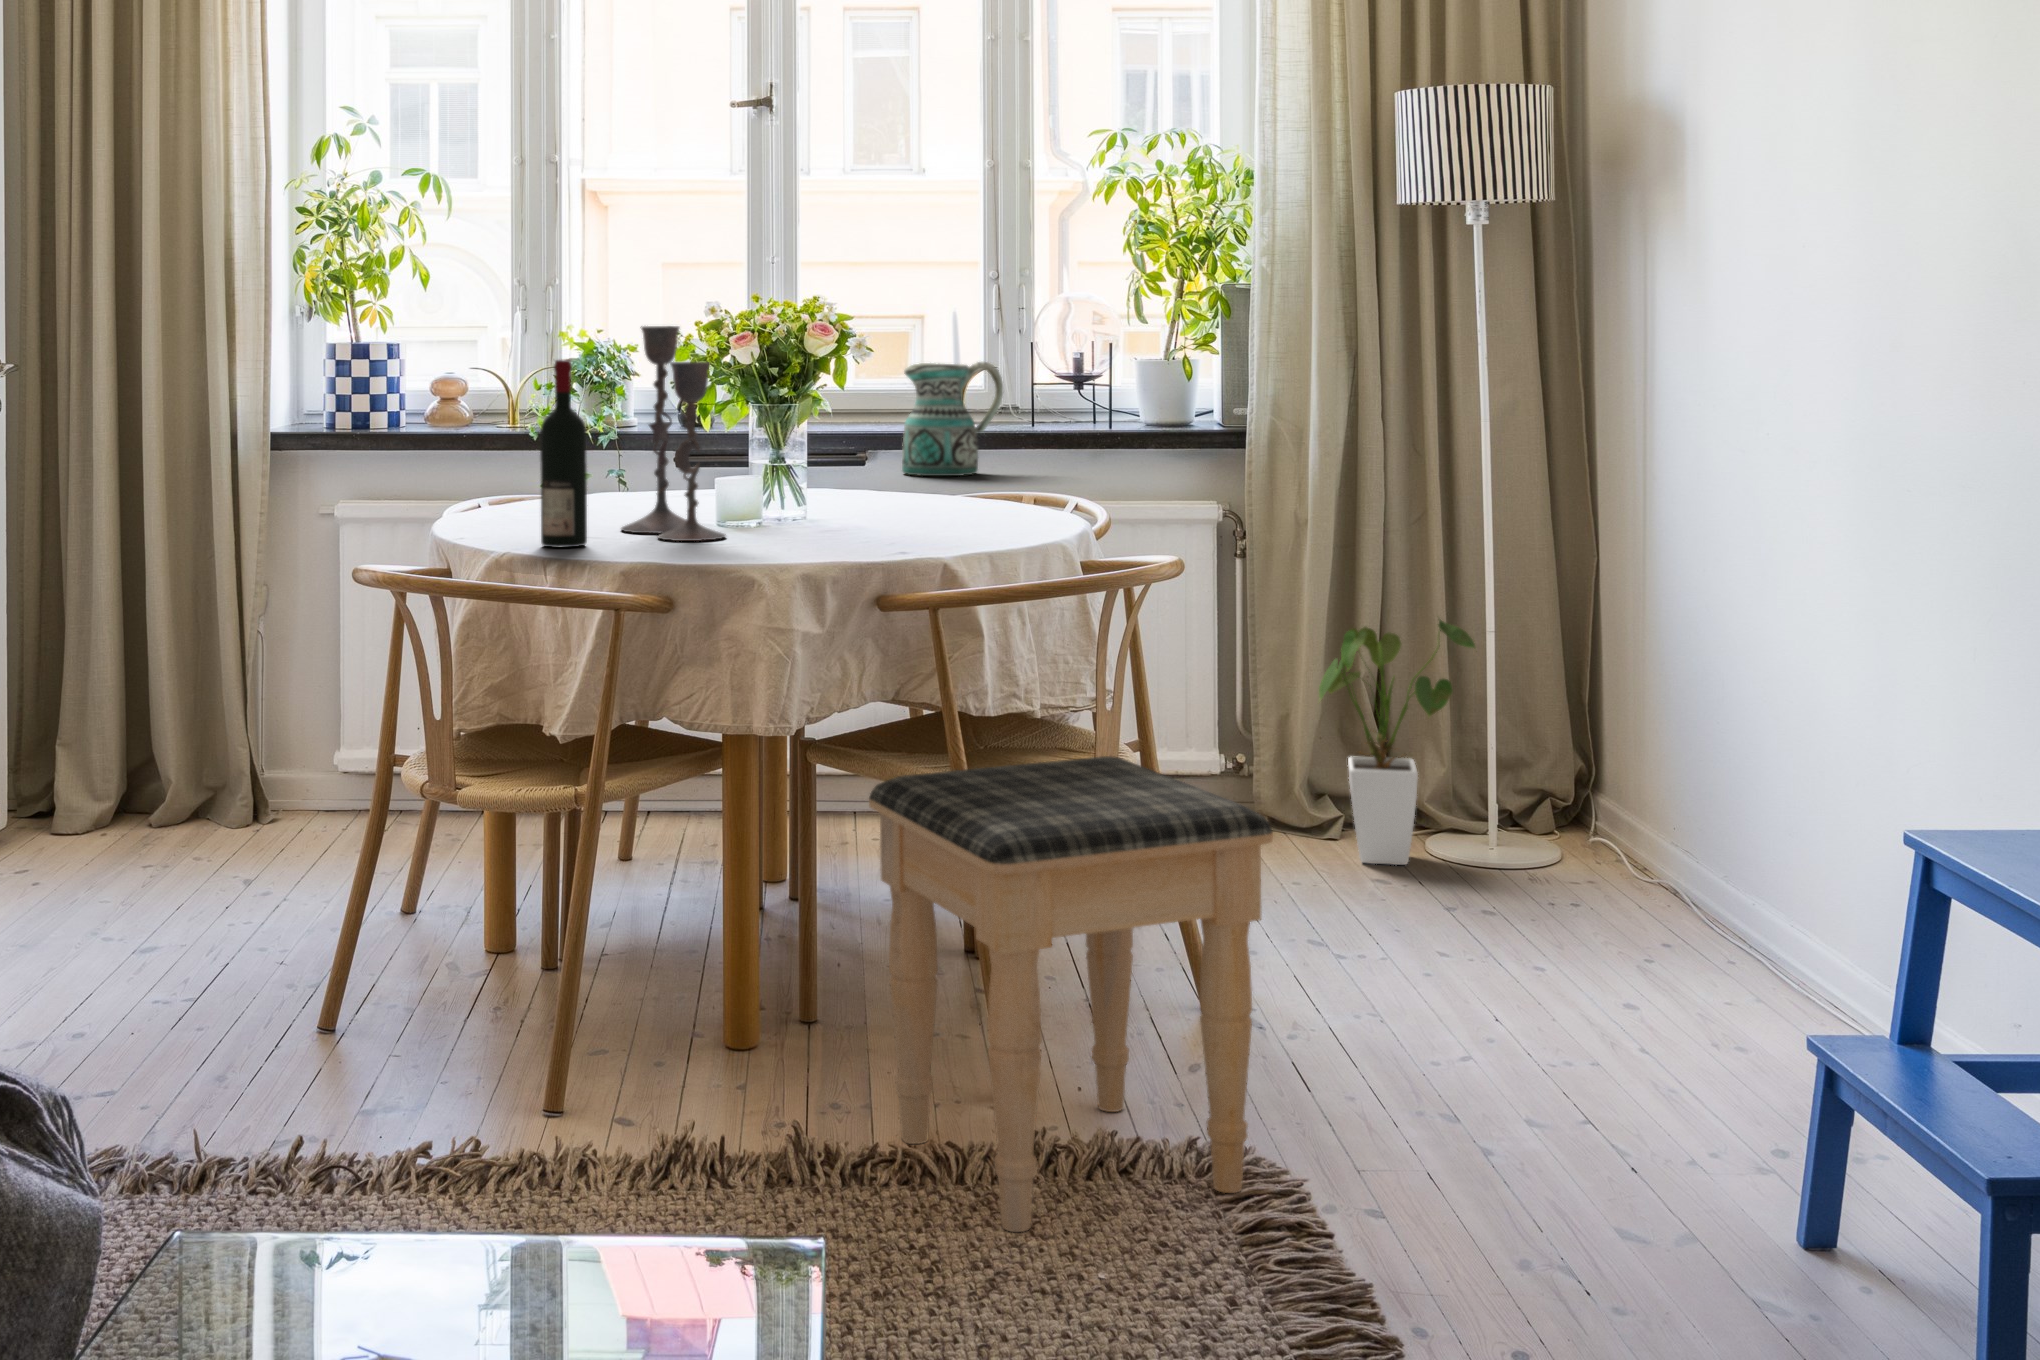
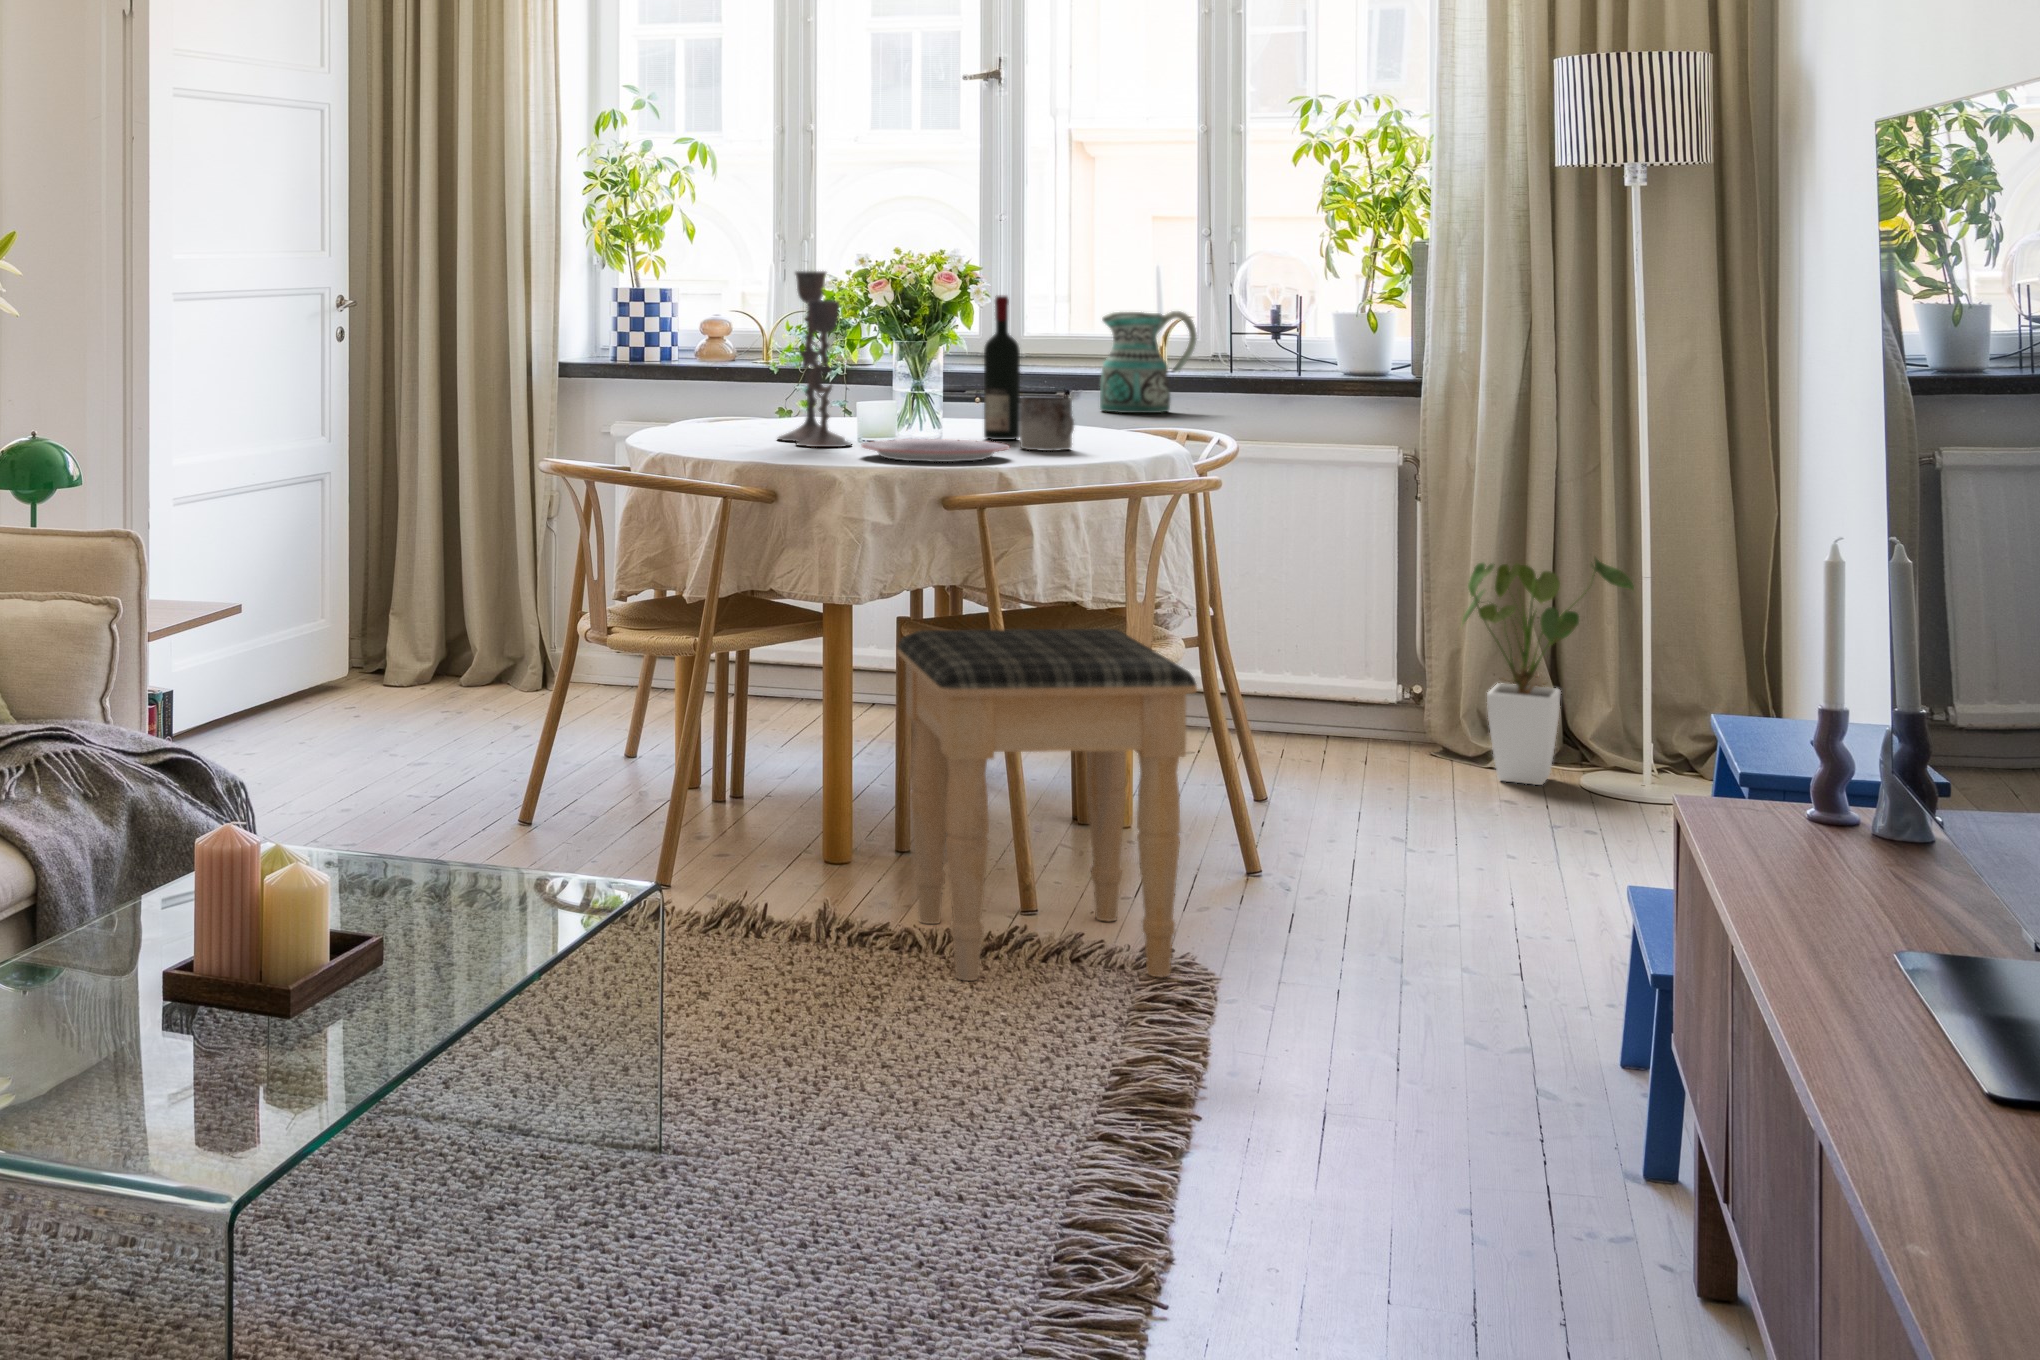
wine bottle: present [540,359,587,548] -> present [984,295,1020,440]
mug: none [921,471,991,535] -> present [1020,397,1074,451]
plate: none [764,527,943,559] -> present [862,439,1009,462]

